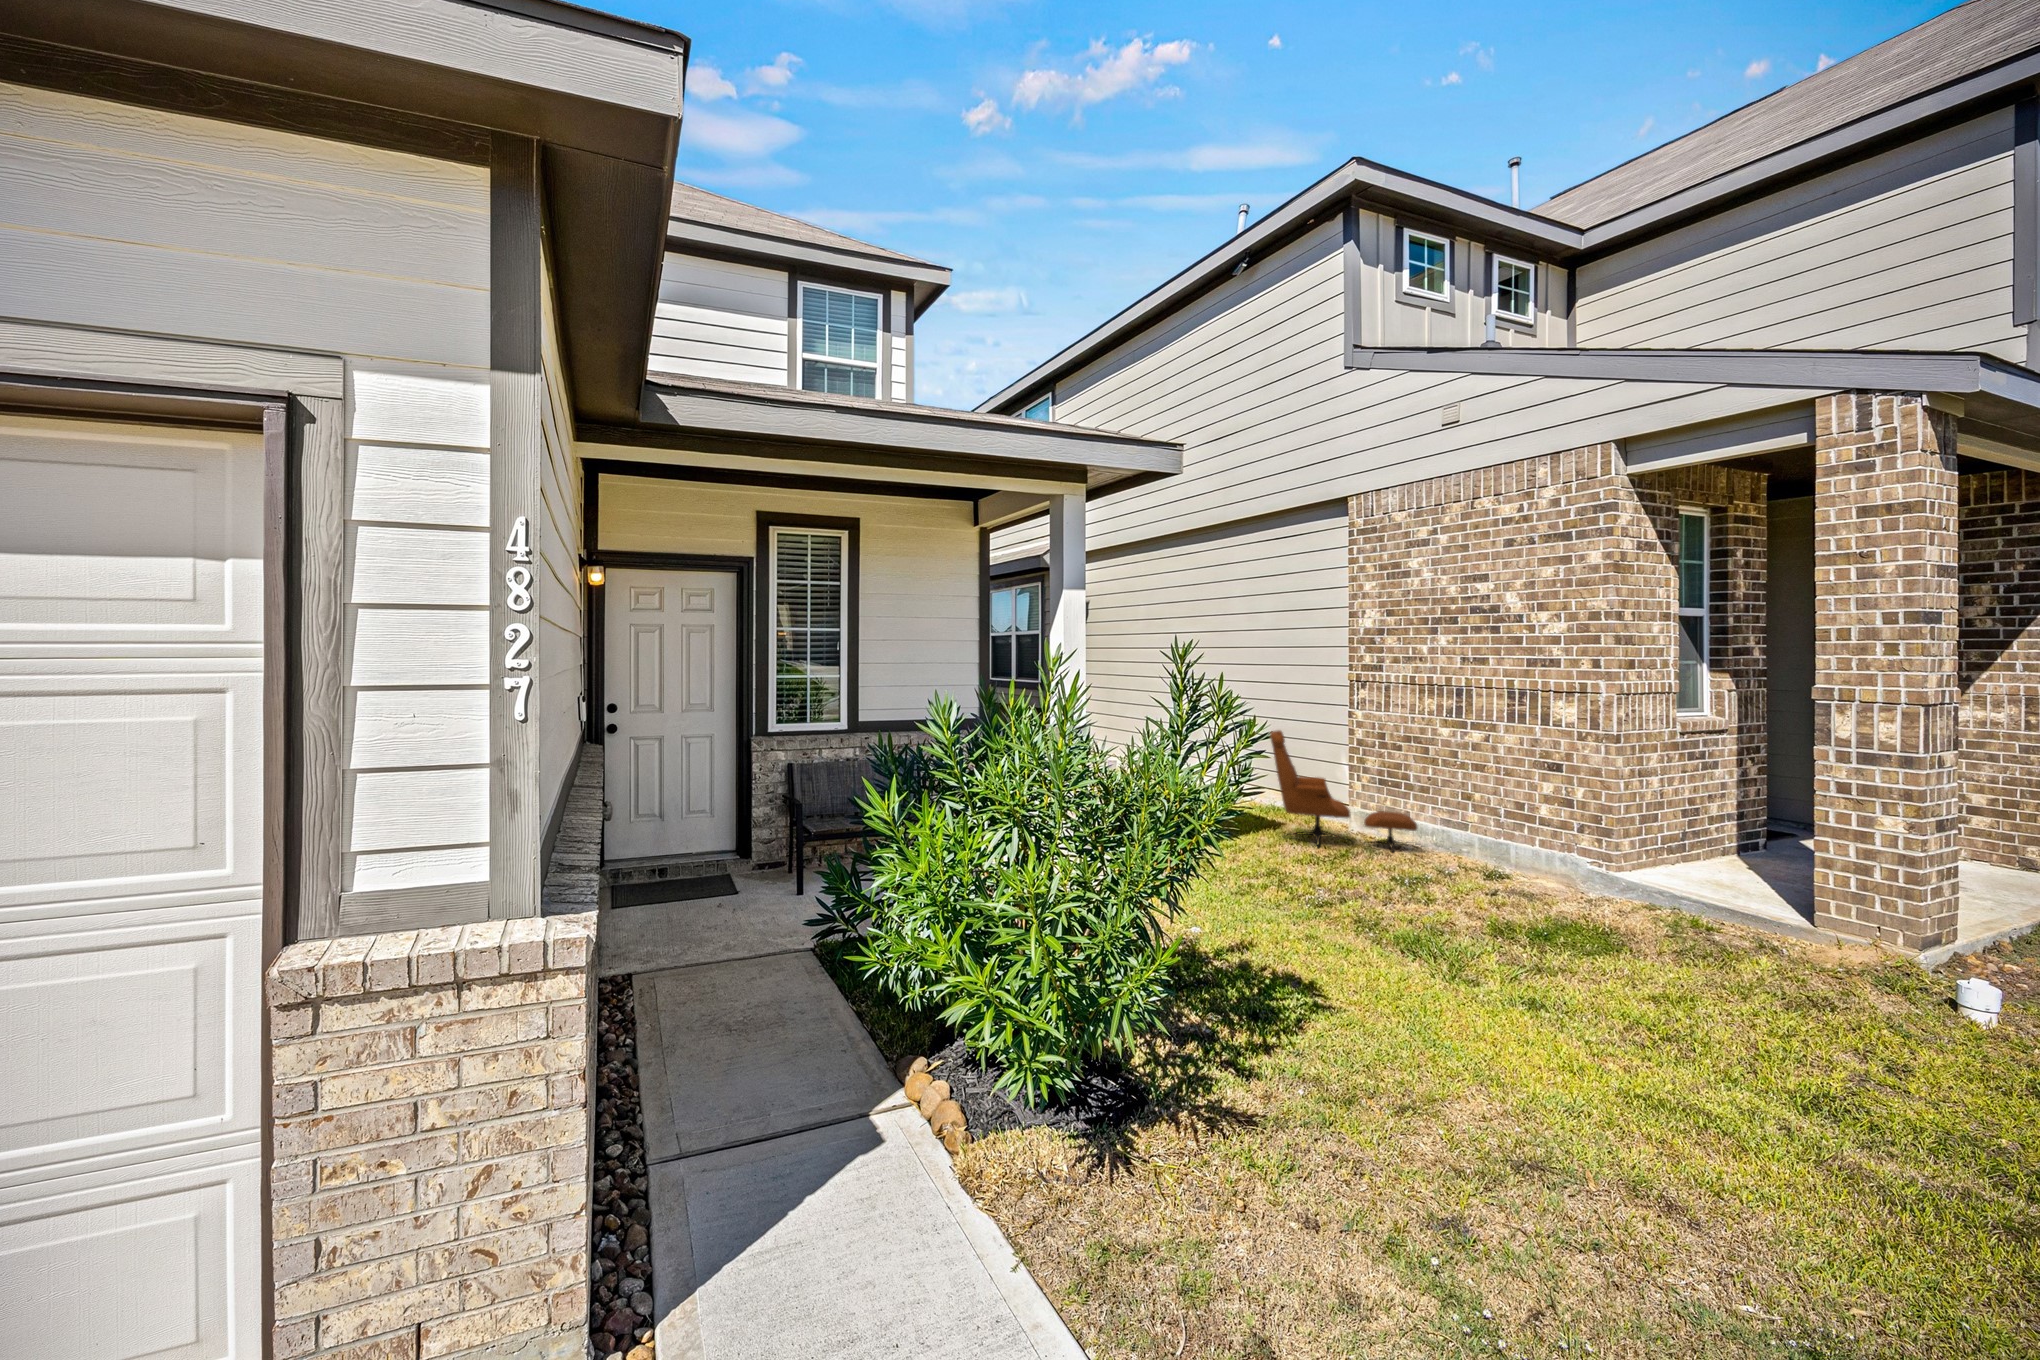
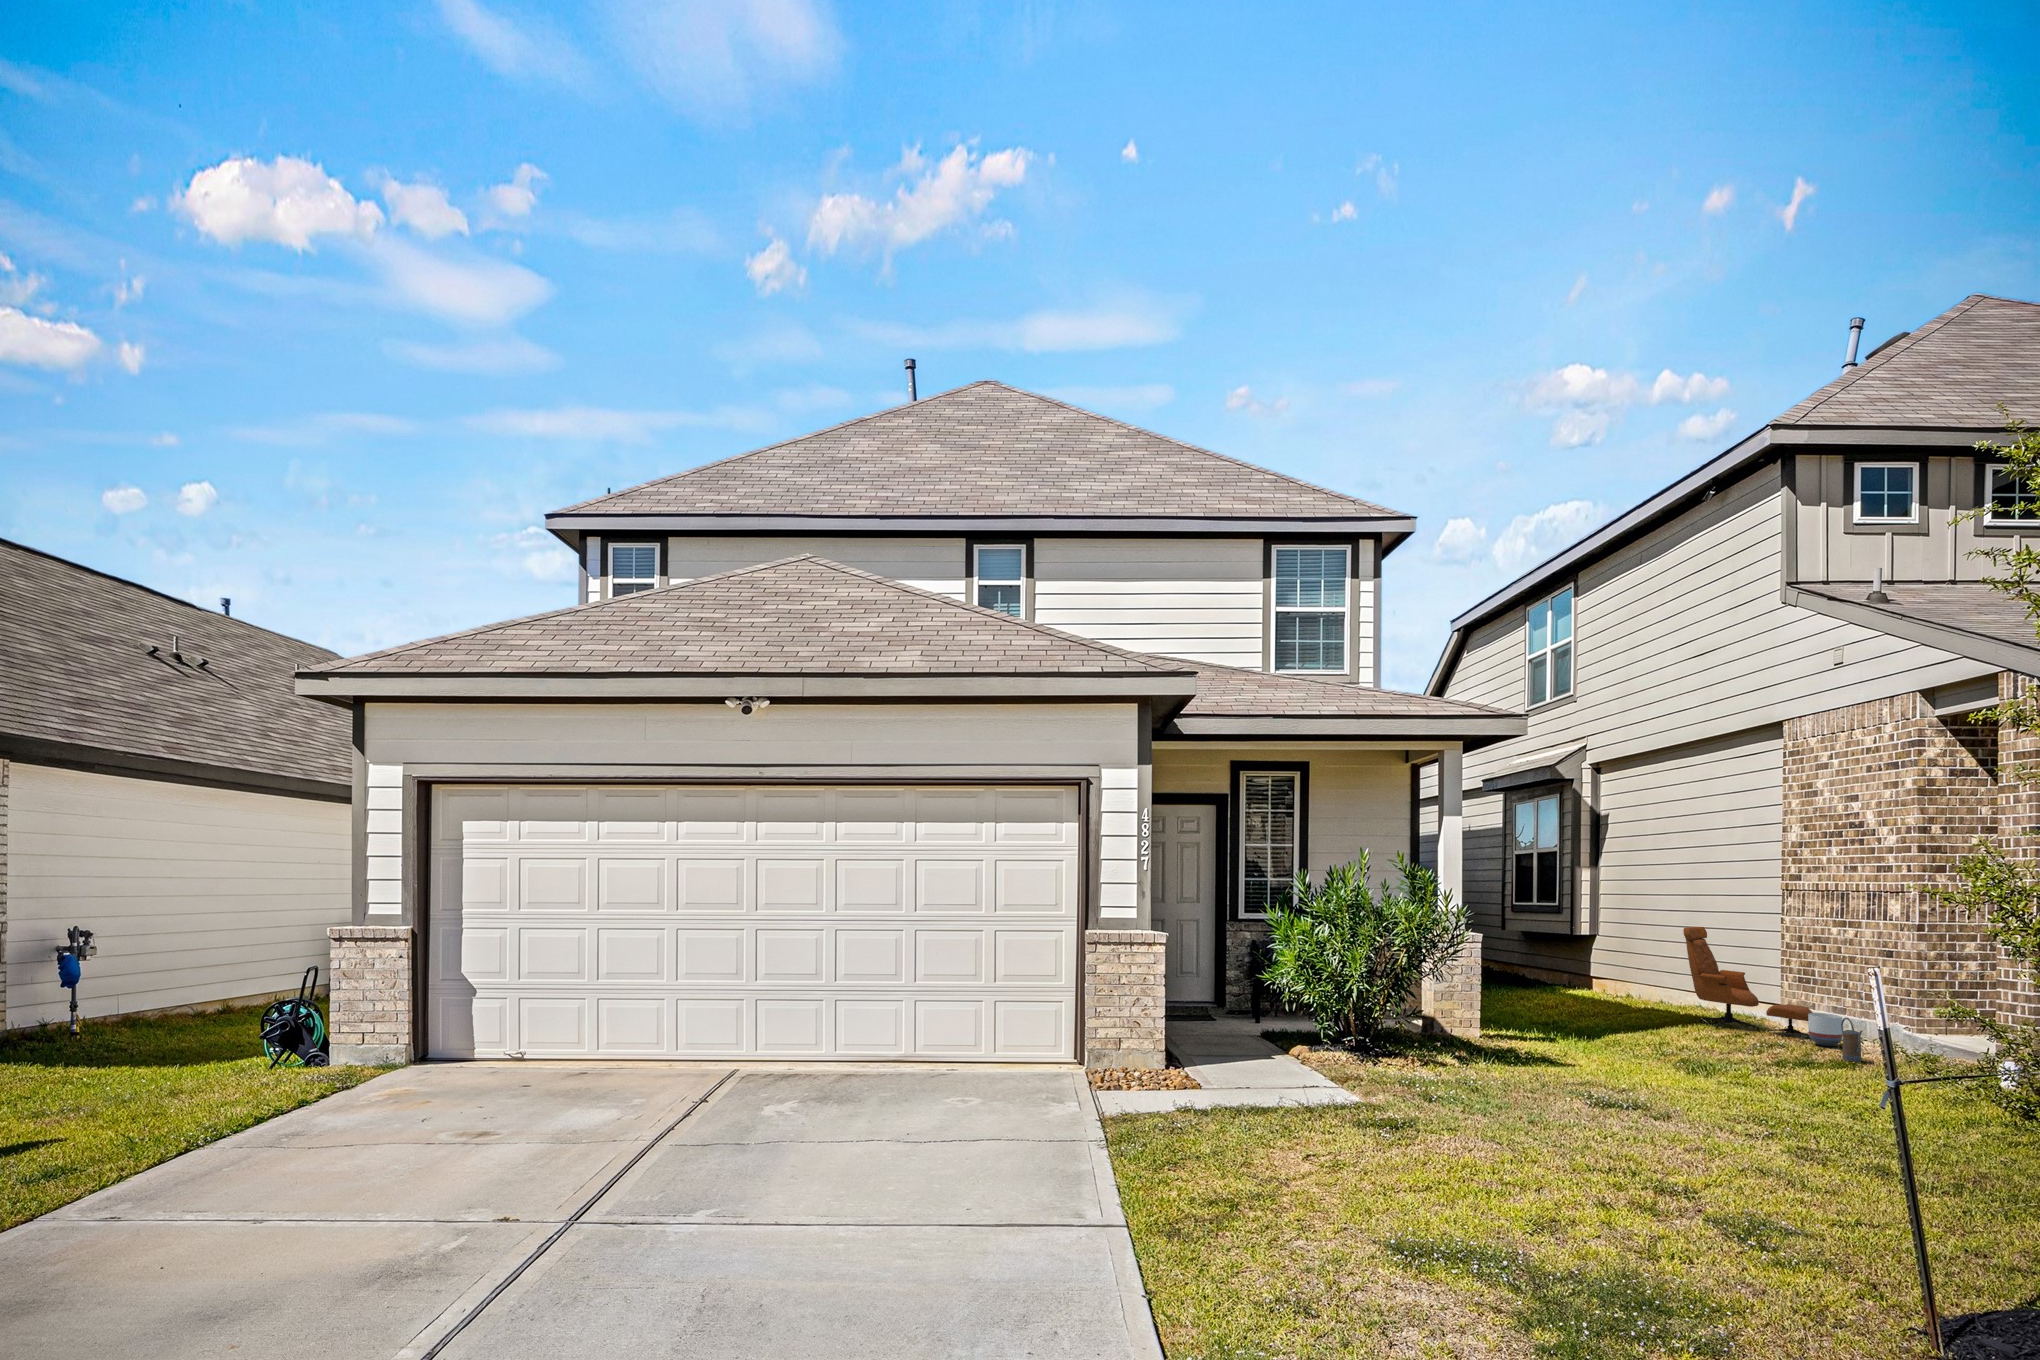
planter: none [1432,823,1471,862] -> present [1808,1013,1843,1046]
watering can: none [1504,834,1551,889] -> present [1841,1018,1862,1062]

